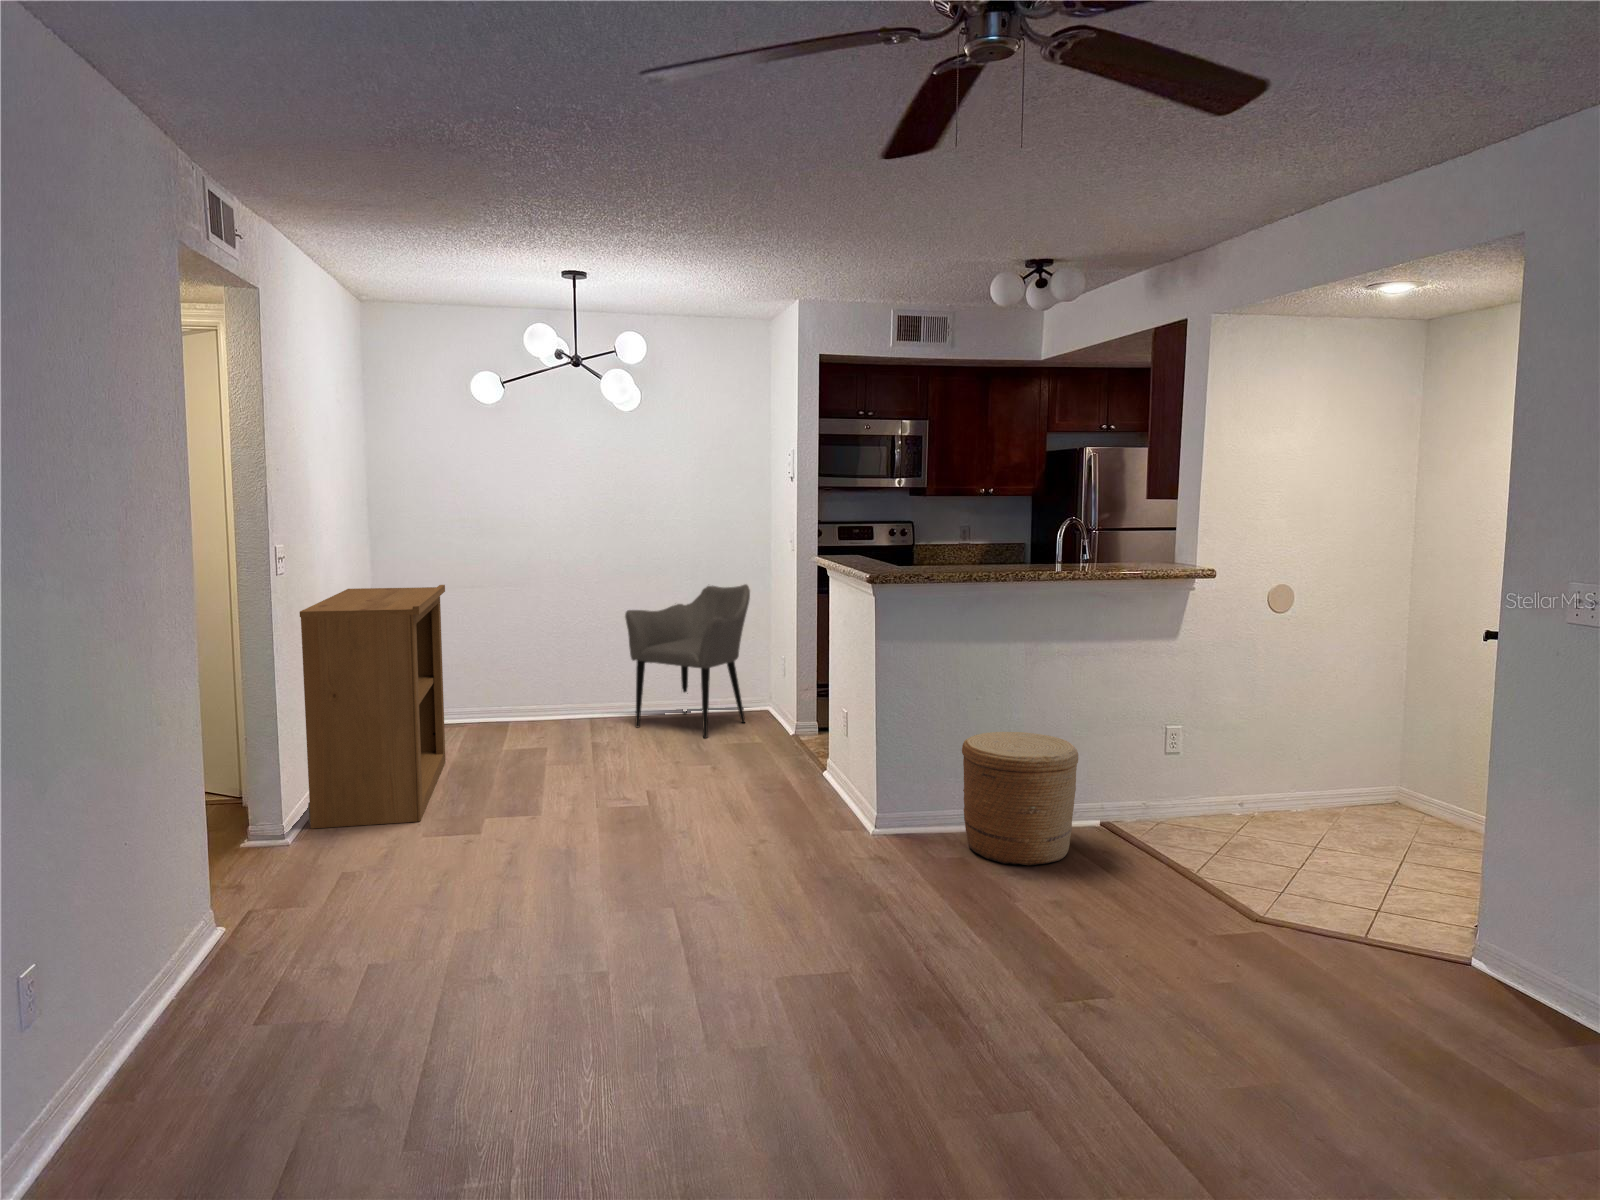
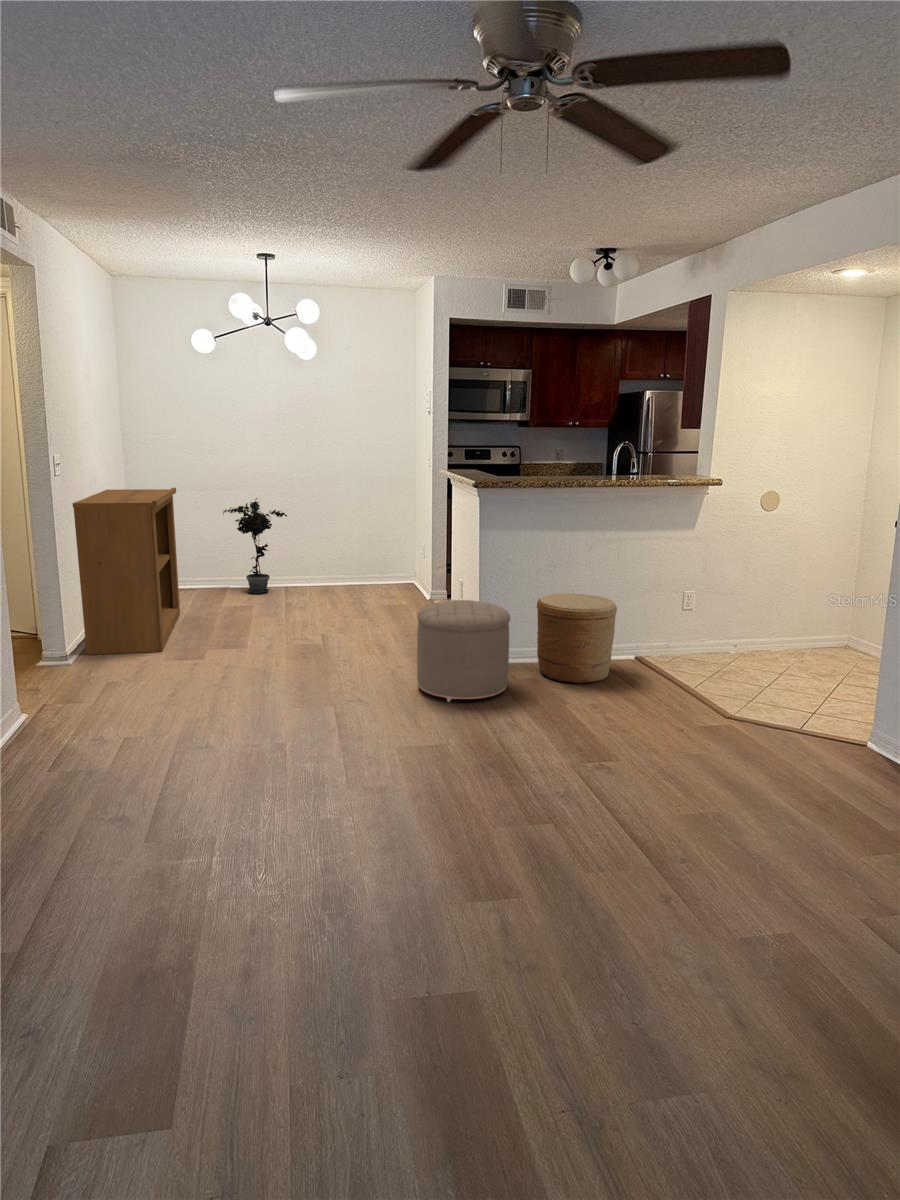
armchair: present [625,584,750,738] -> none [308,489,399,601]
potted plant: none [507,596,597,729] -> present [223,498,287,594]
ottoman: none [794,745,930,899] -> present [417,600,510,702]

